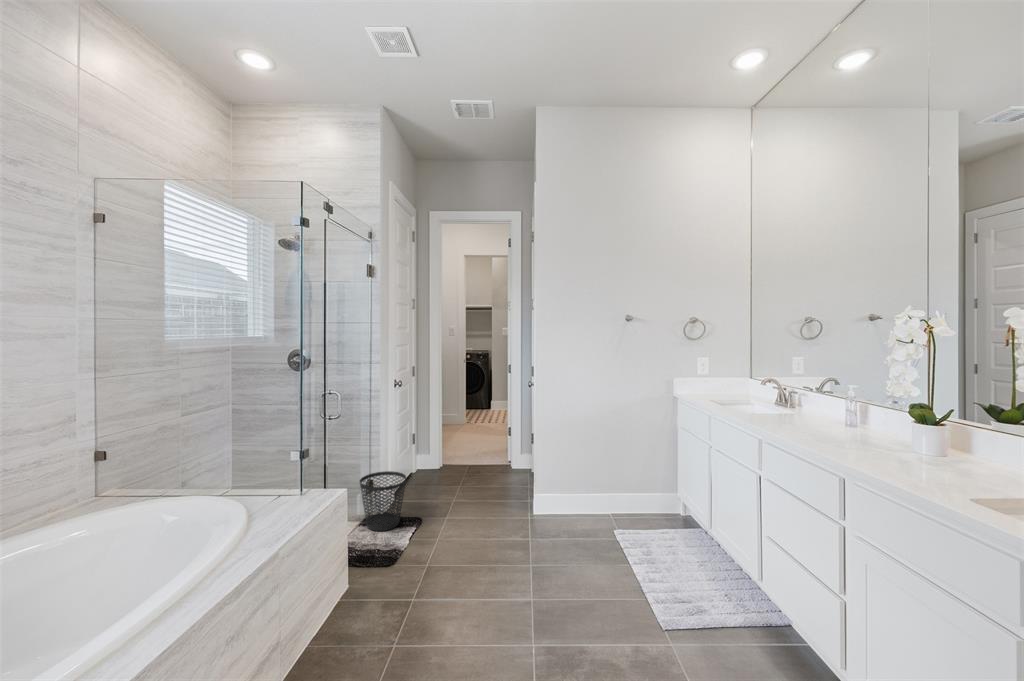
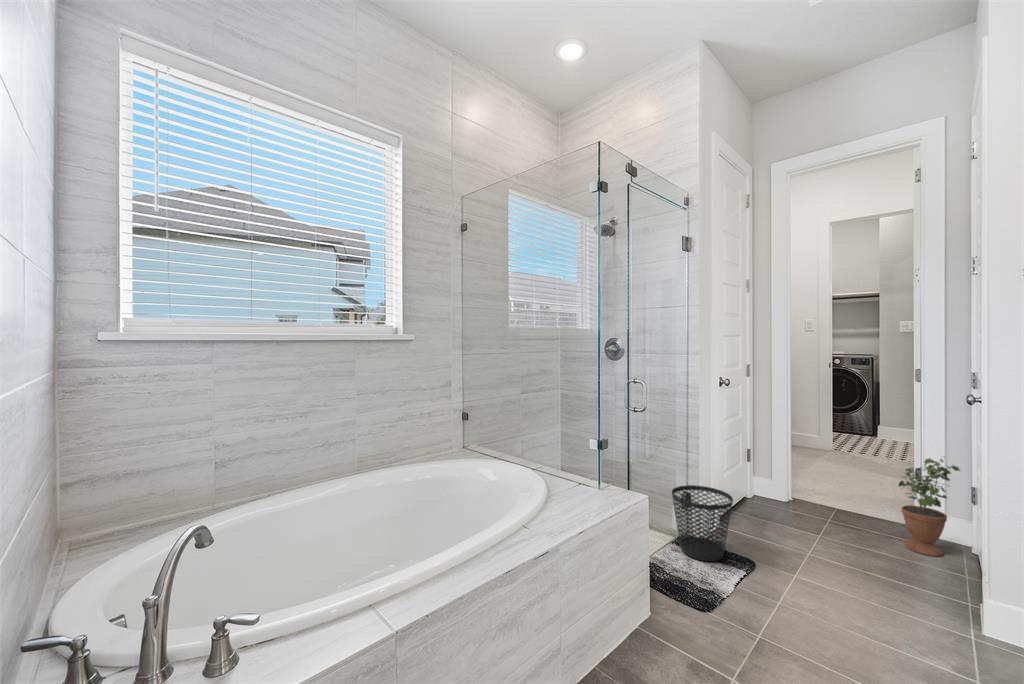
potted plant: none [501,422,530,485] -> present [899,458,960,556]

